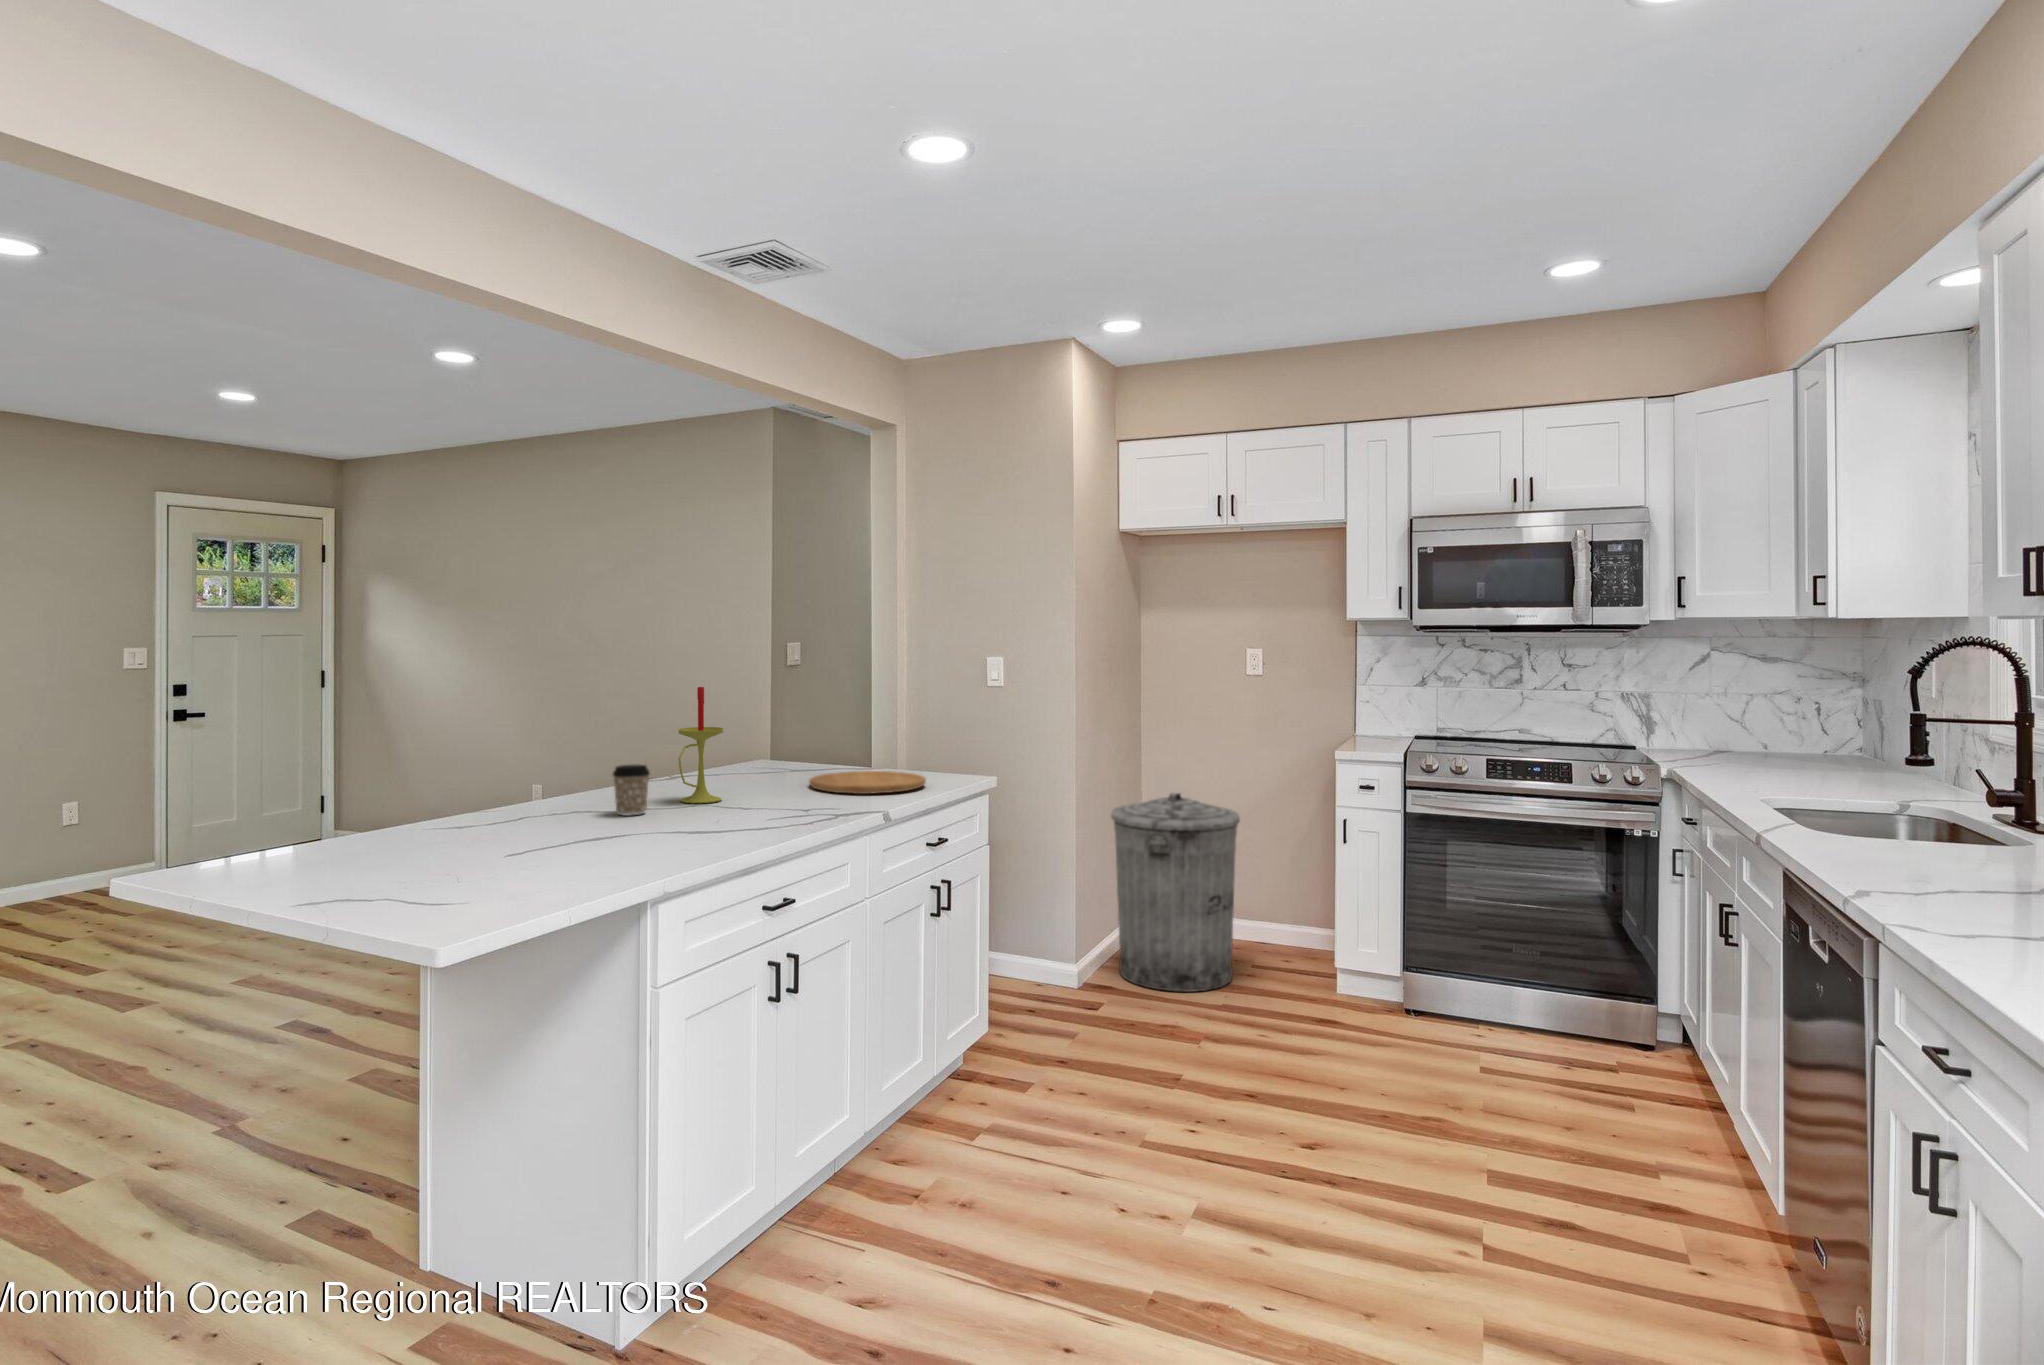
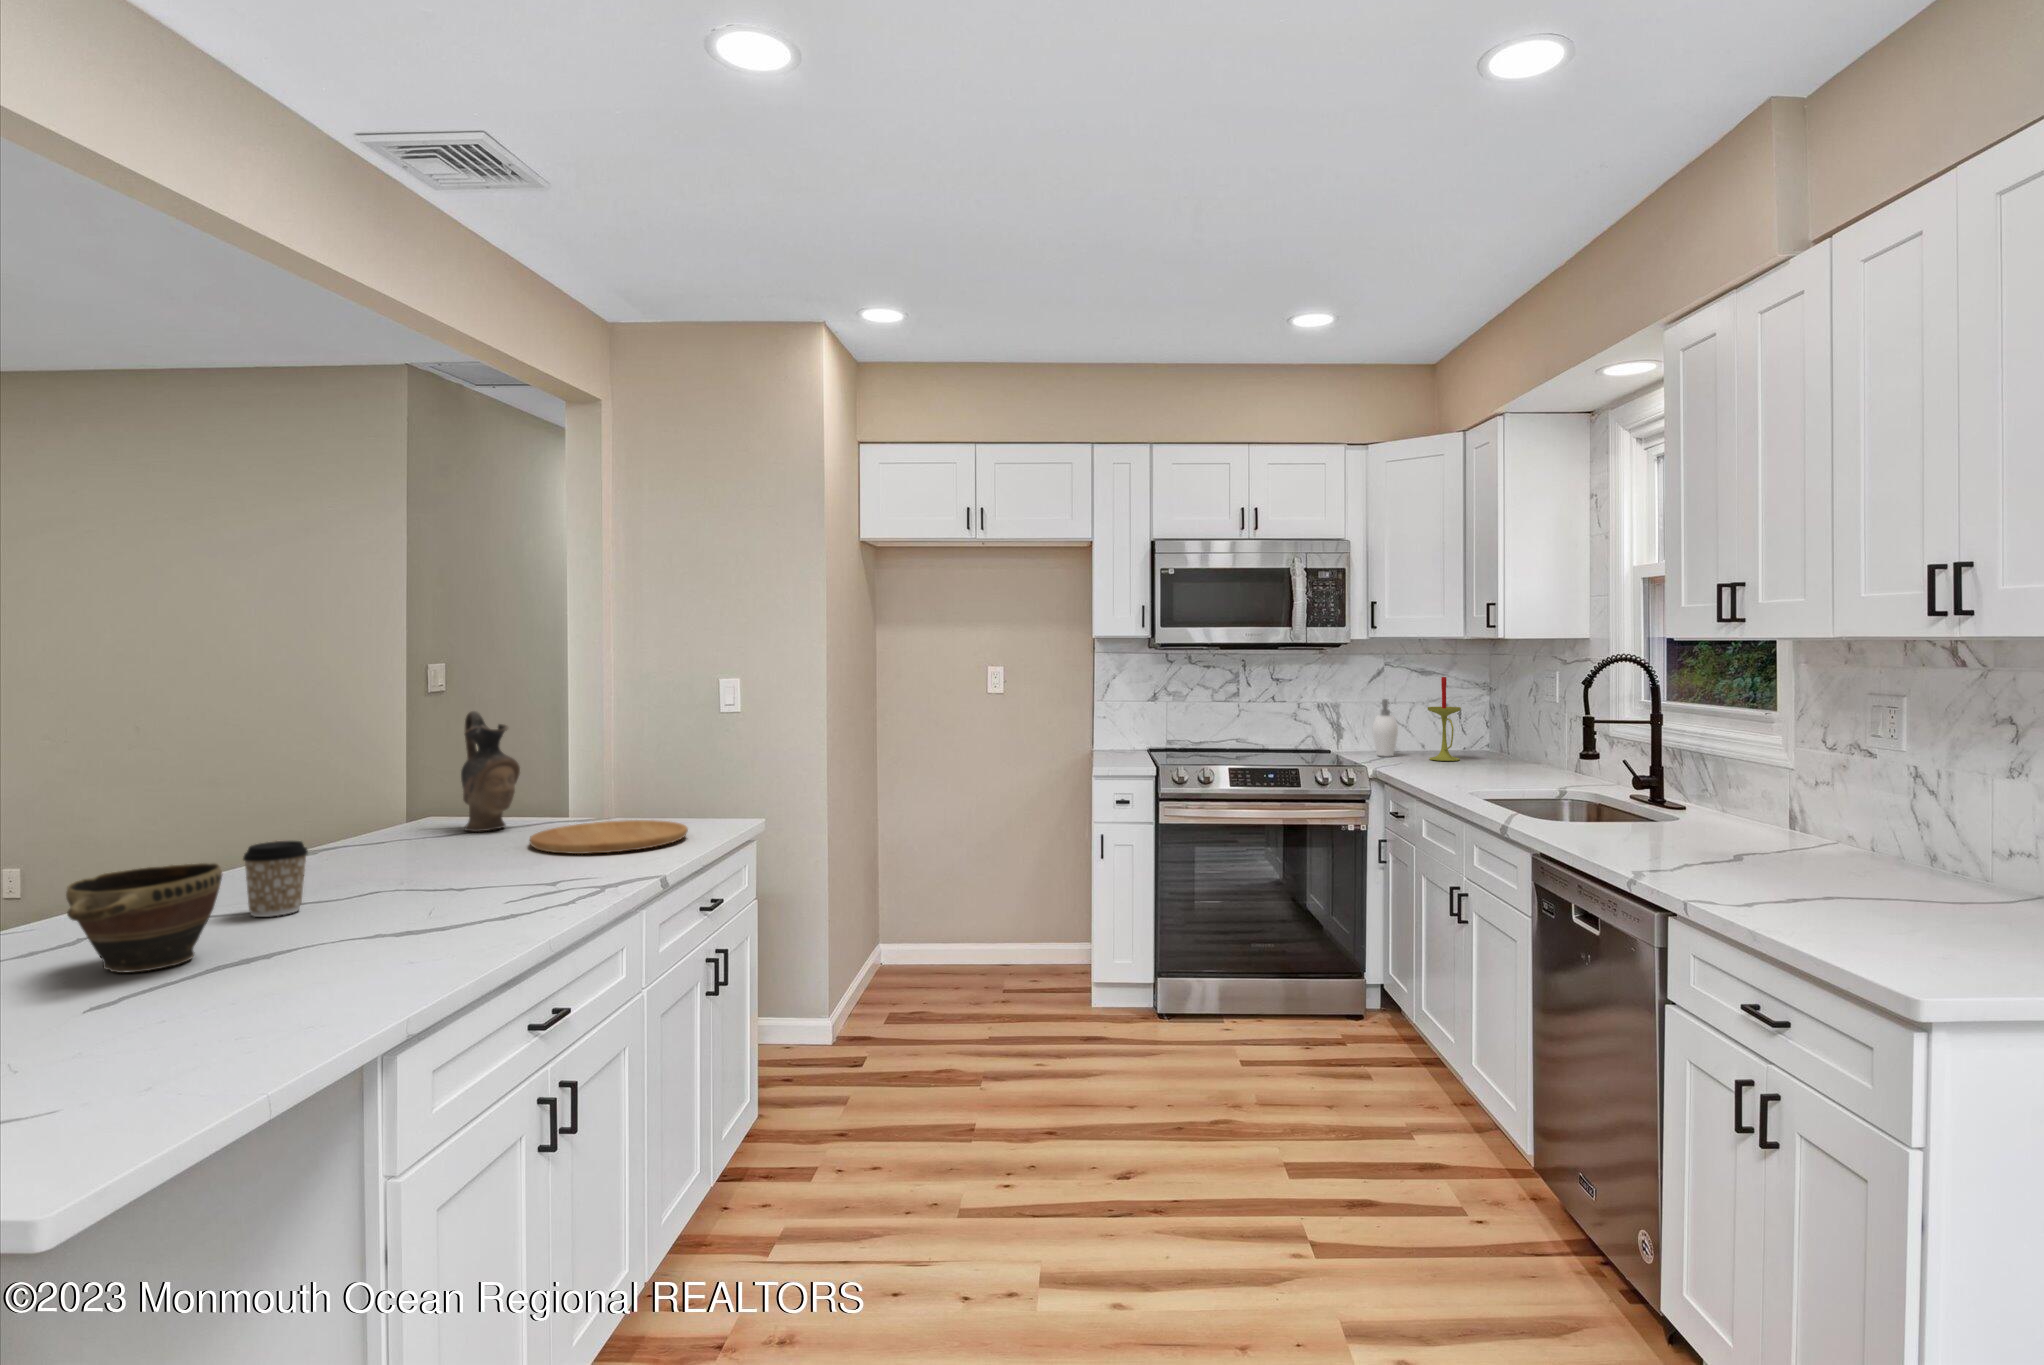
ceramic pitcher: none [773,679,813,773] -> present [461,711,520,832]
candle: present [678,687,724,803] -> present [1428,677,1461,761]
soap dispenser: none [1687,690,1732,757] -> present [1373,699,1398,756]
bowl: none [506,773,590,839] -> present [66,863,222,973]
trash can: present [1111,793,1240,992] -> none [862,818,997,1031]

